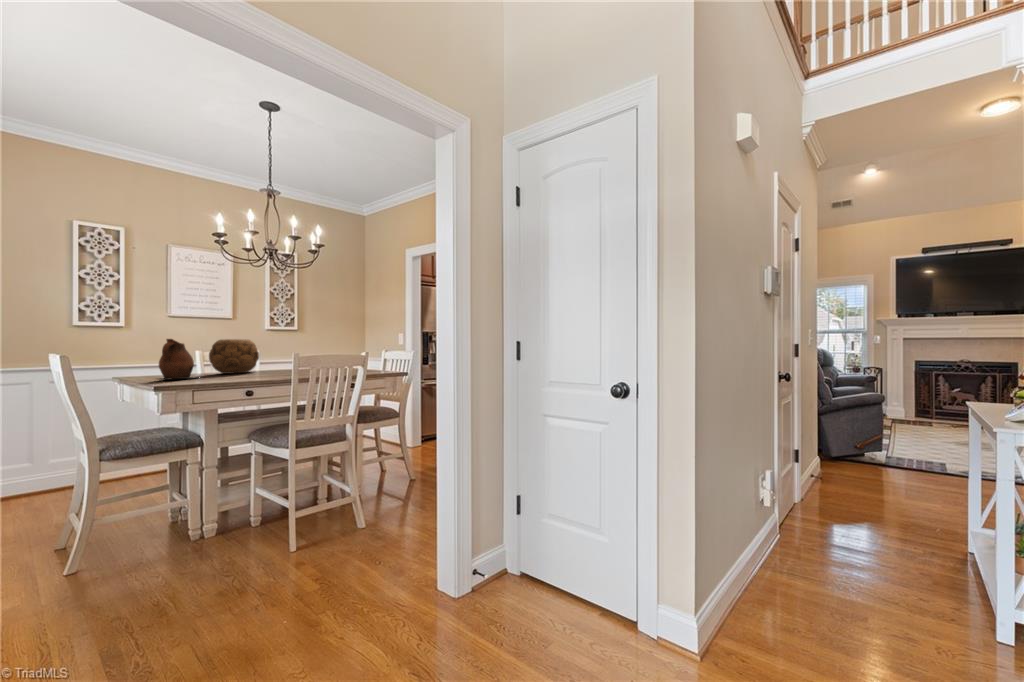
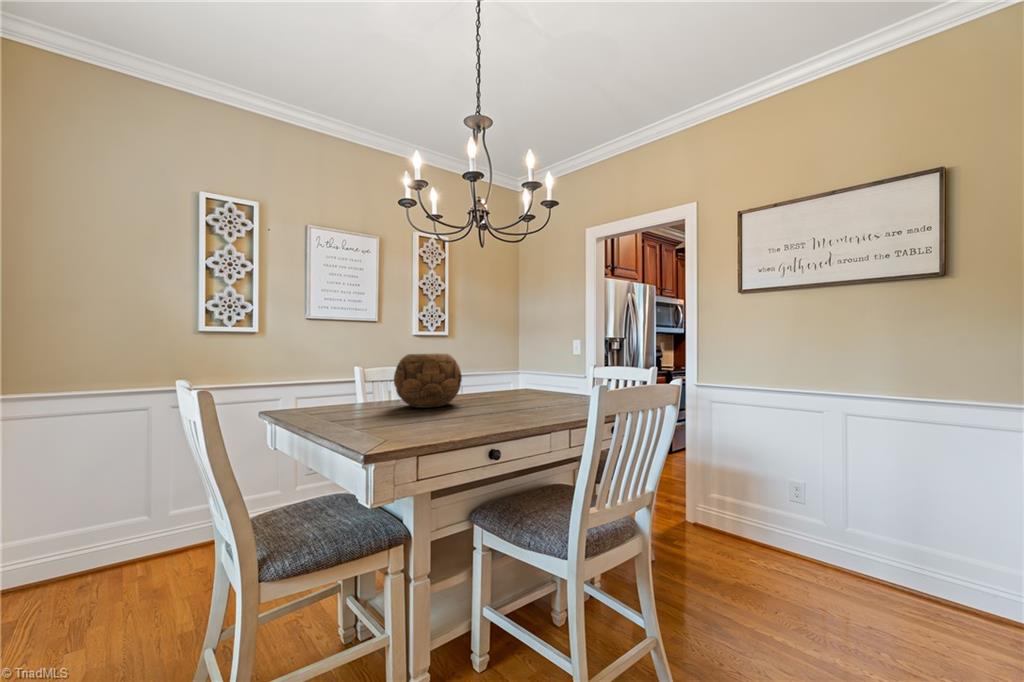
ceramic pitcher: present [159,339,195,380] -> none [329,355,395,425]

